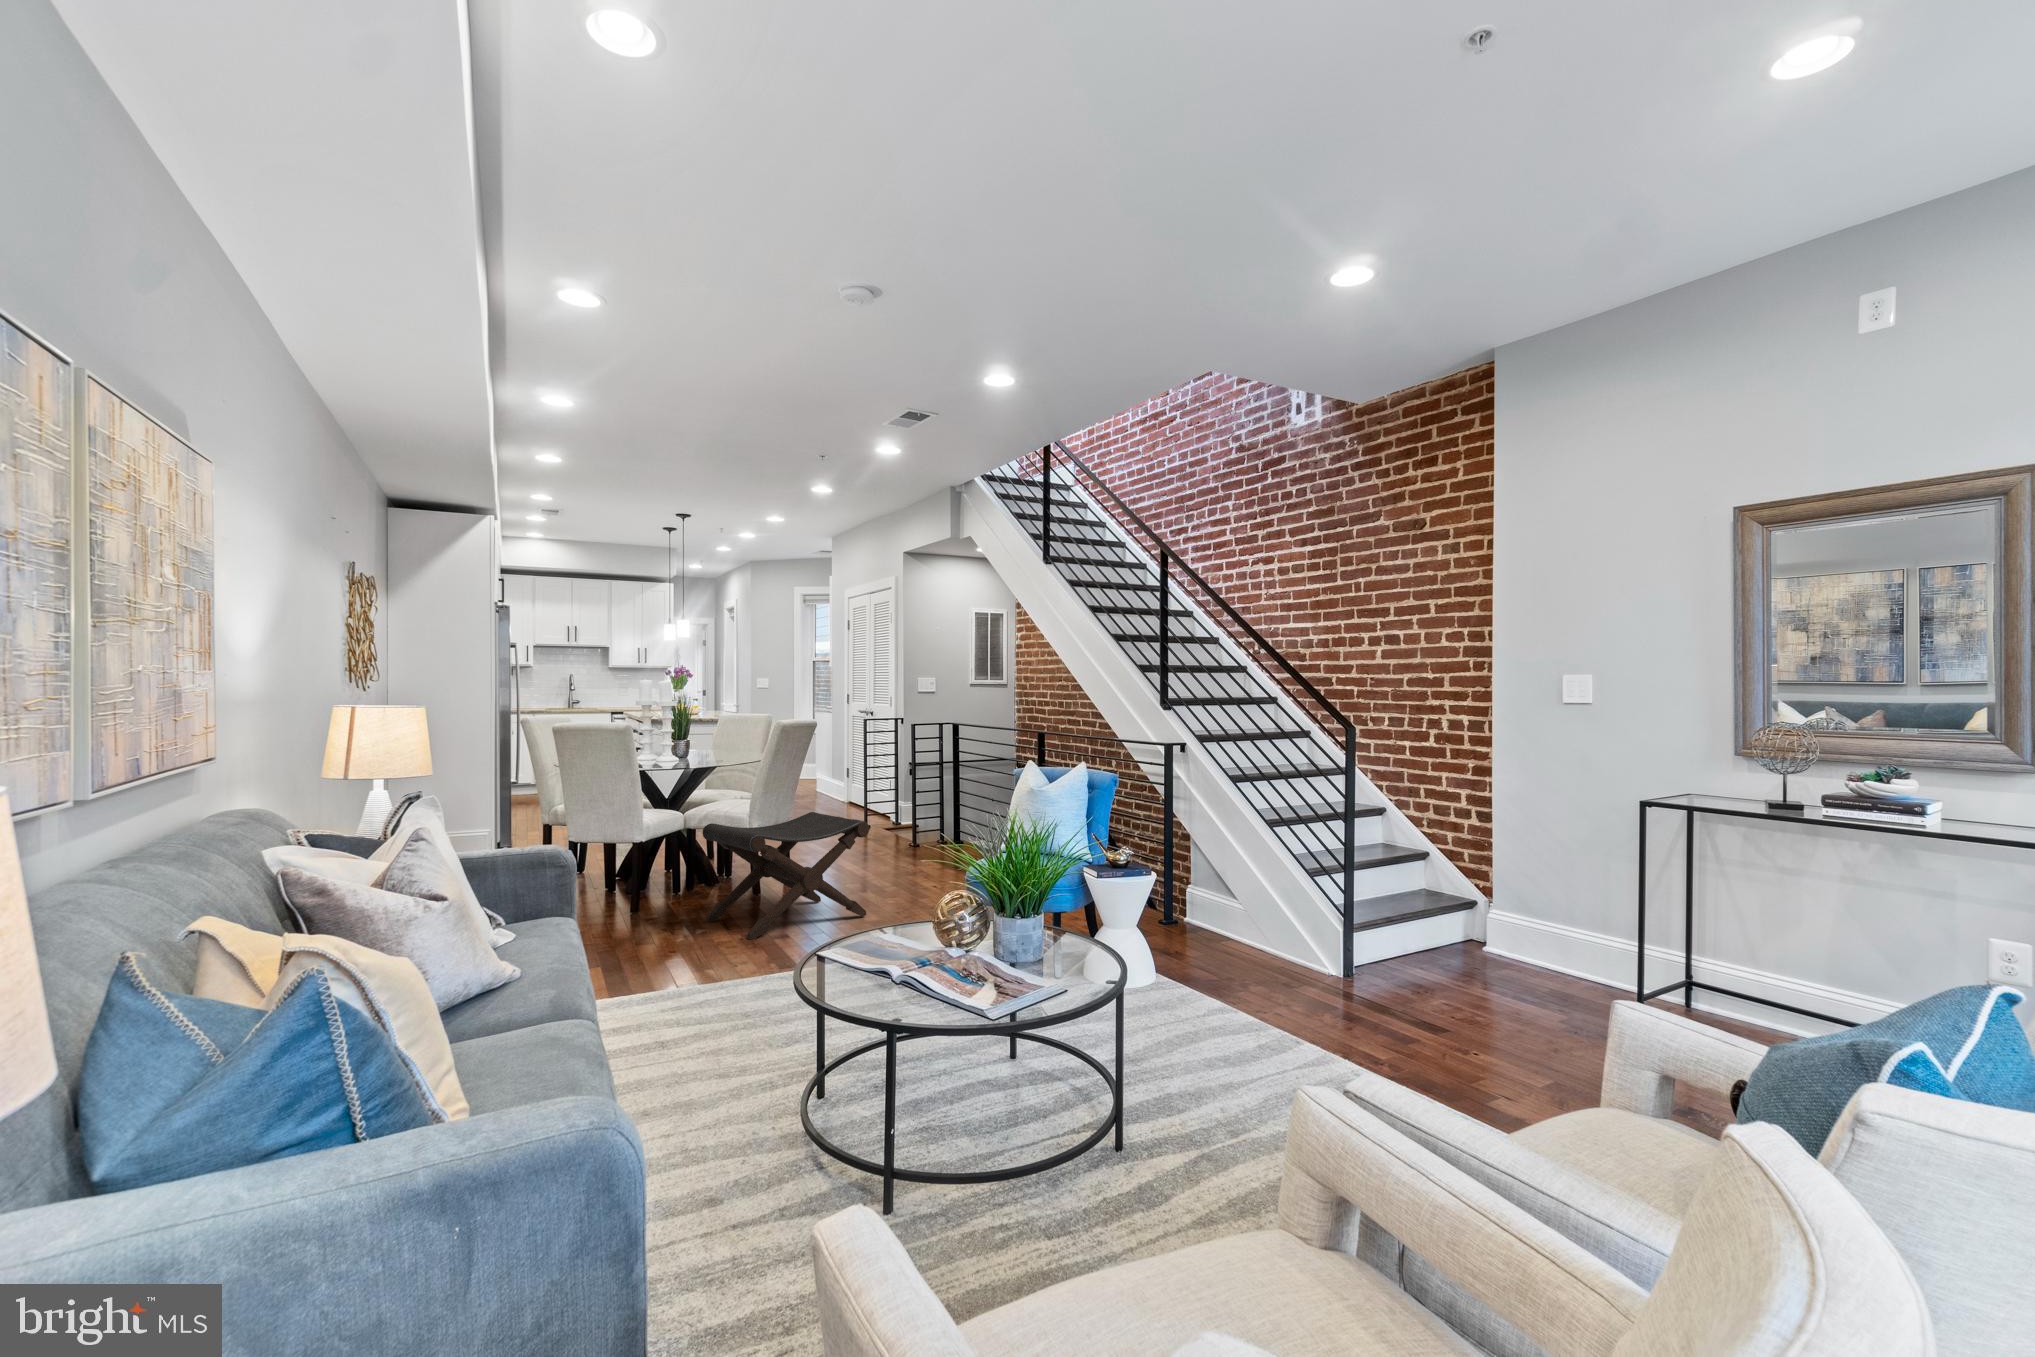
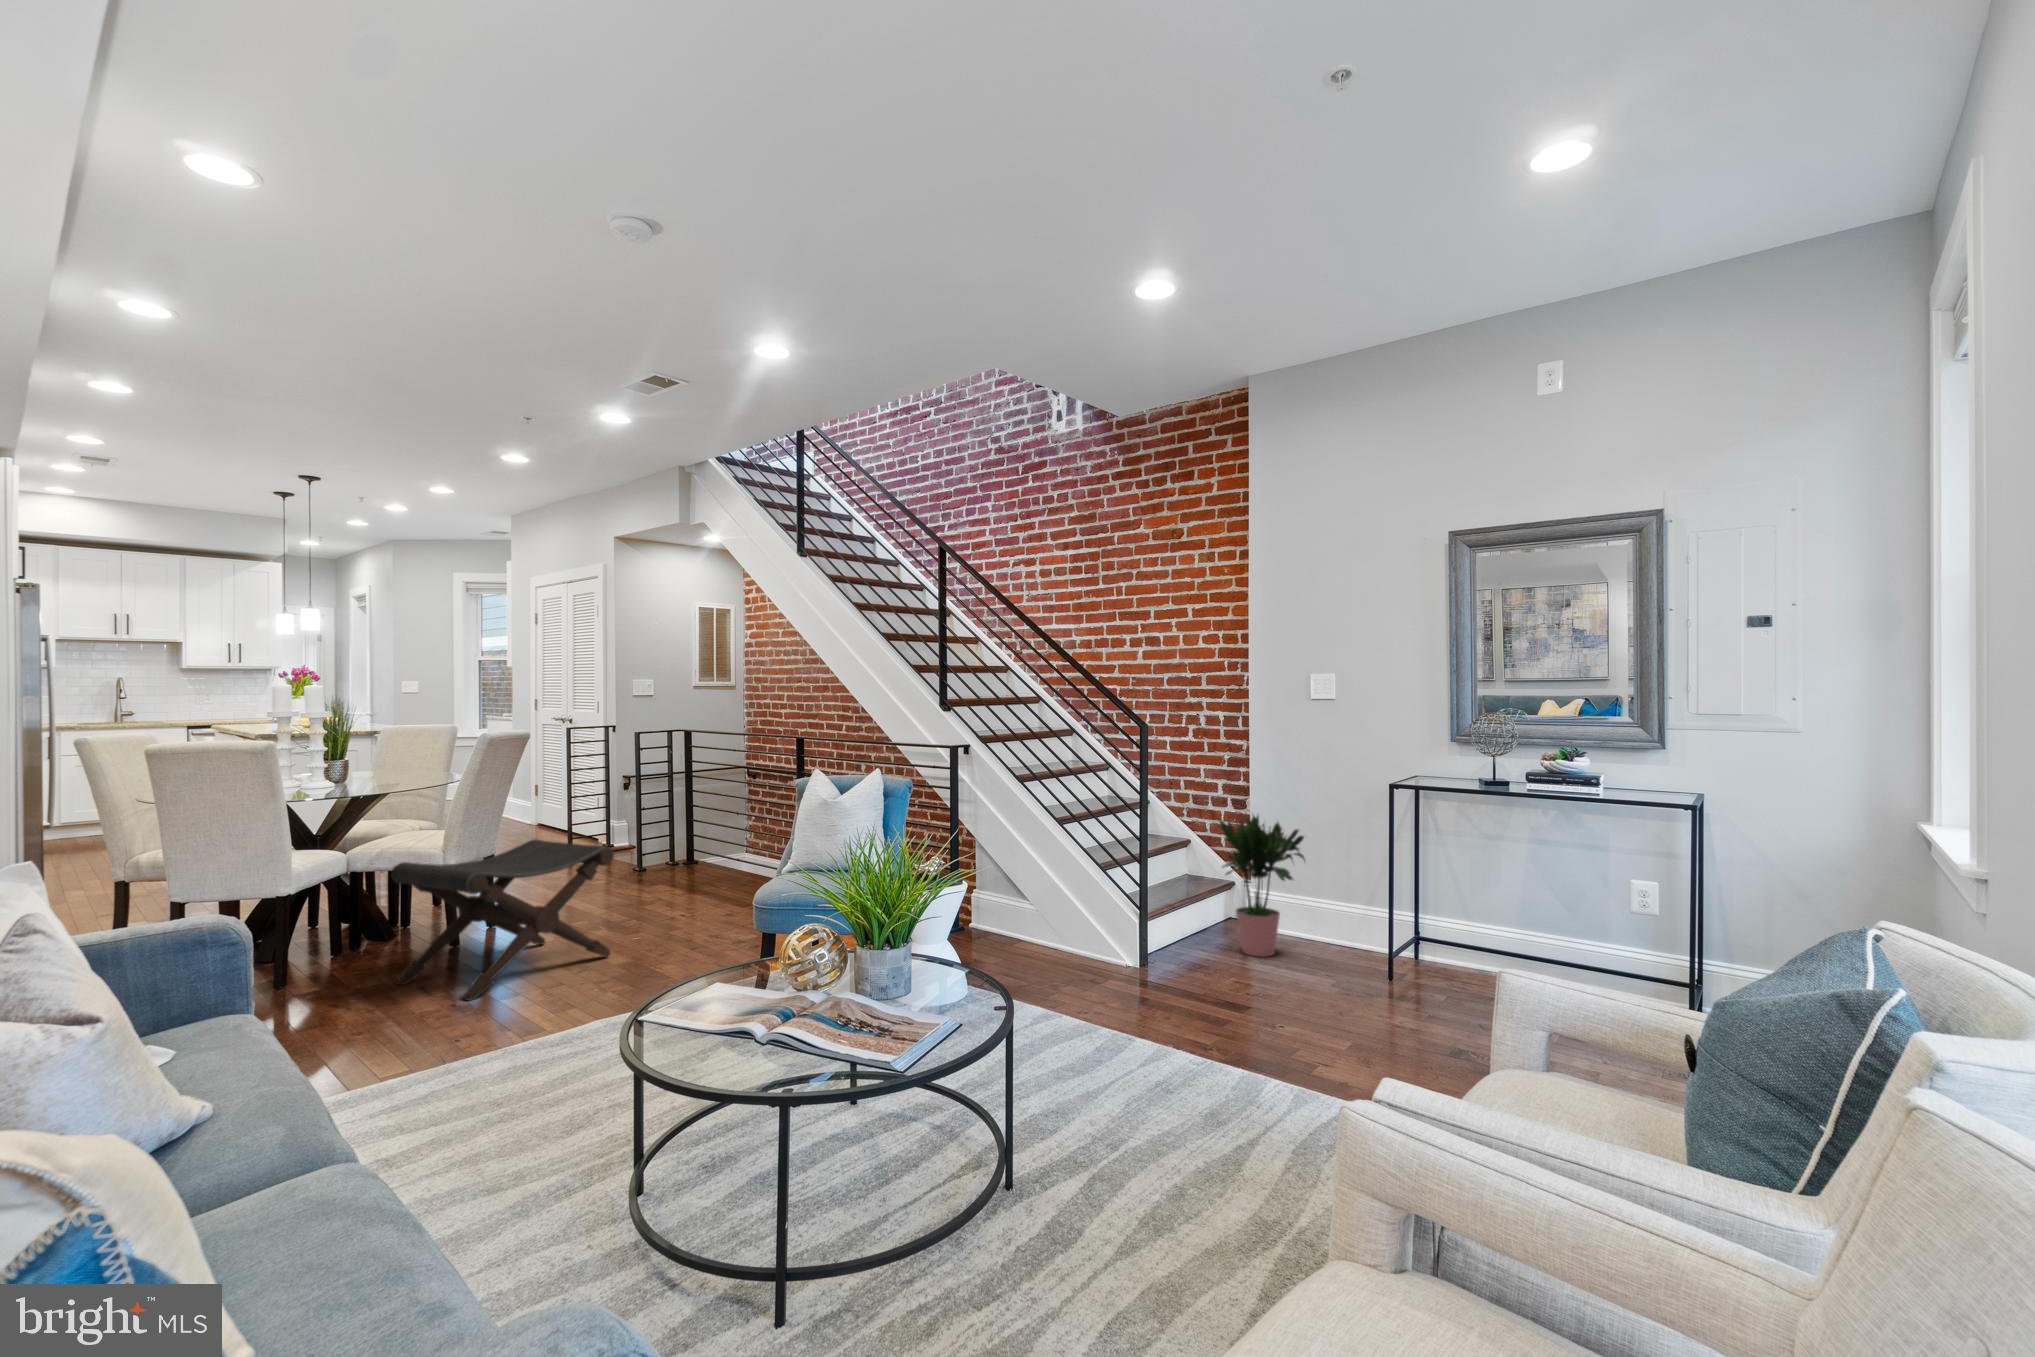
potted plant: none [1442,820,1550,981] -> present [1219,815,1304,957]

